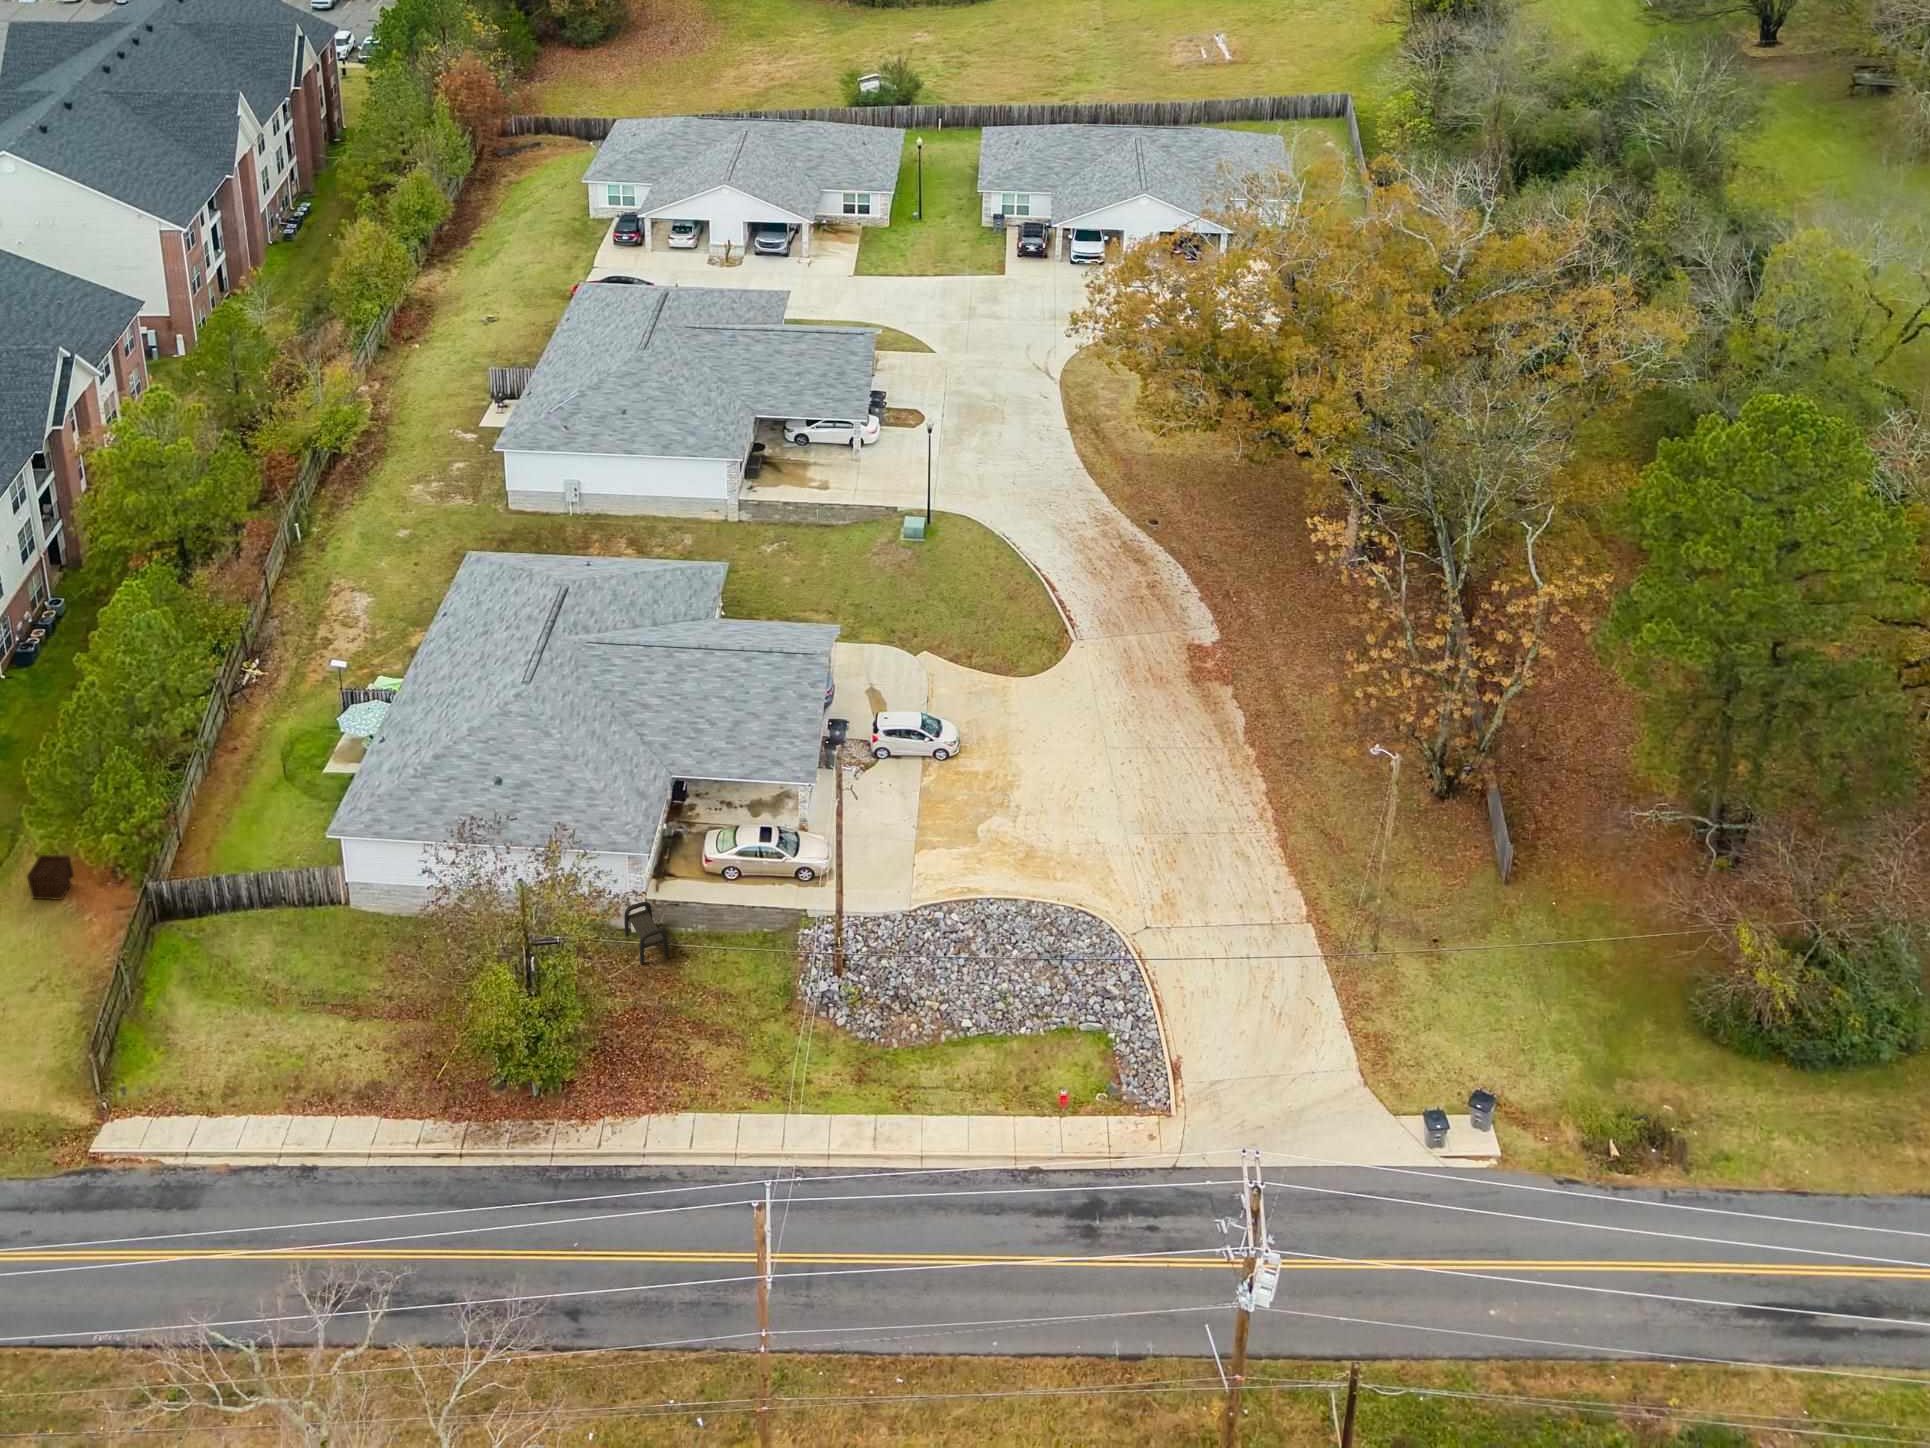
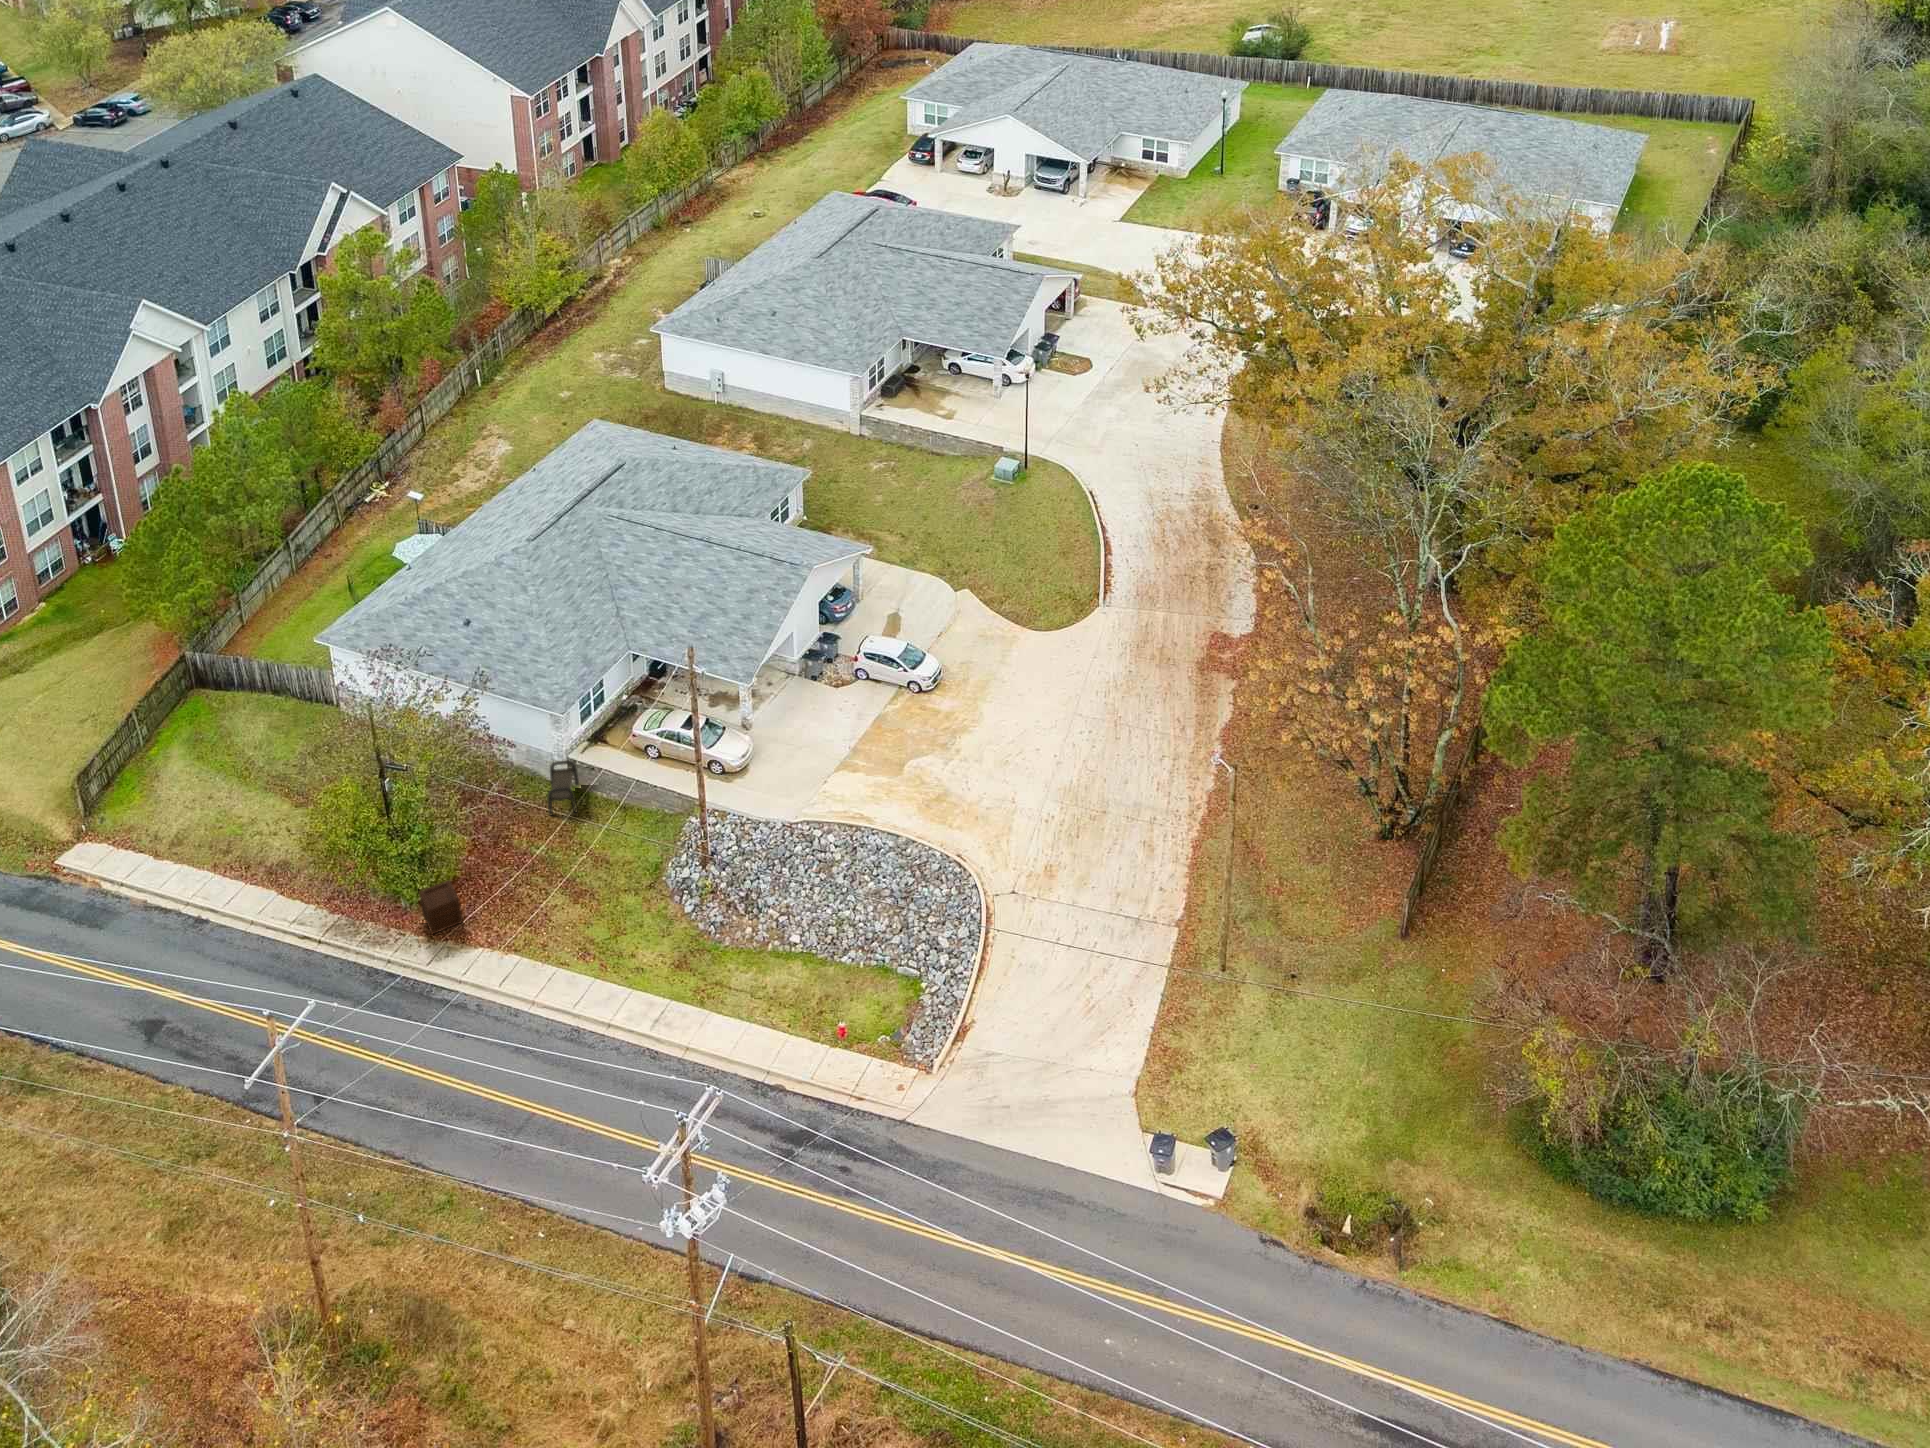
wooden crate: present [27,855,74,900] -> present [419,880,463,934]

